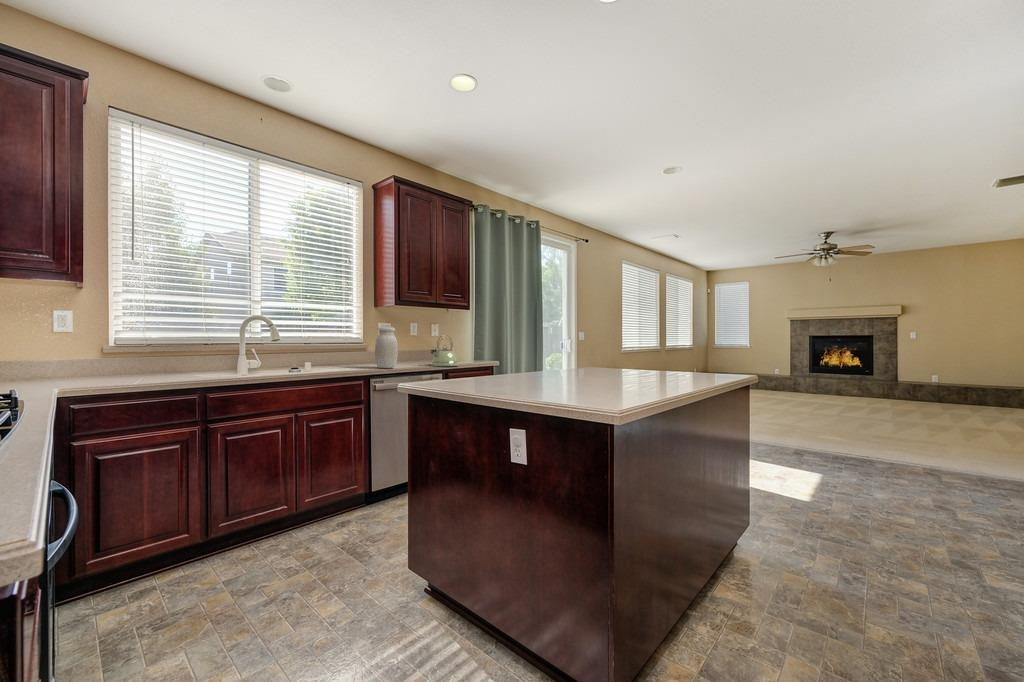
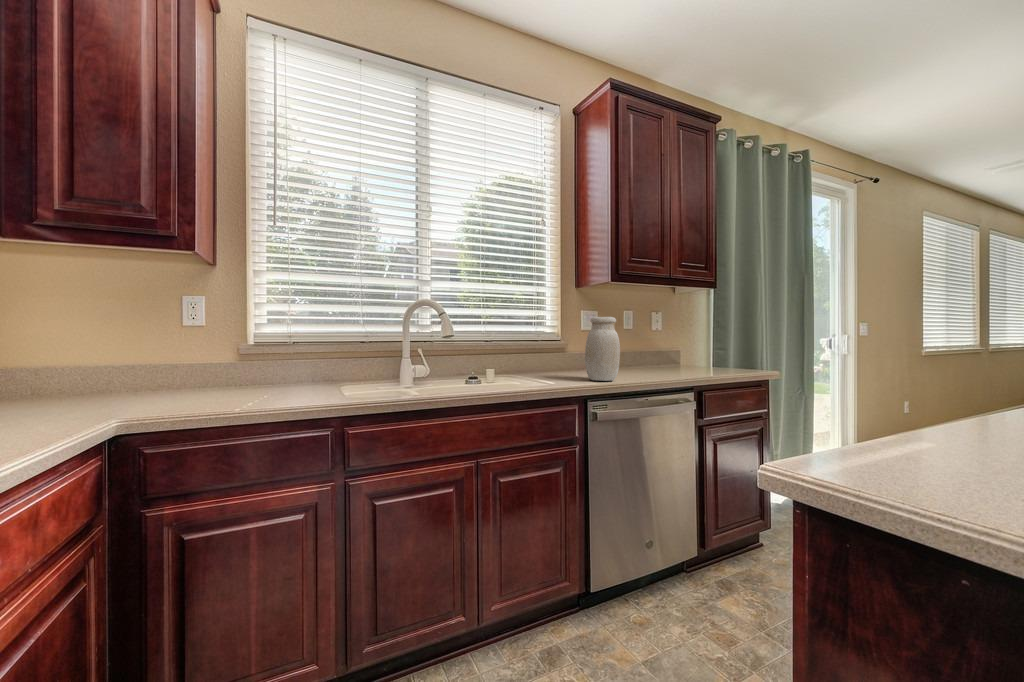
kettle: present [431,335,458,366] -> none [664,328,710,379]

